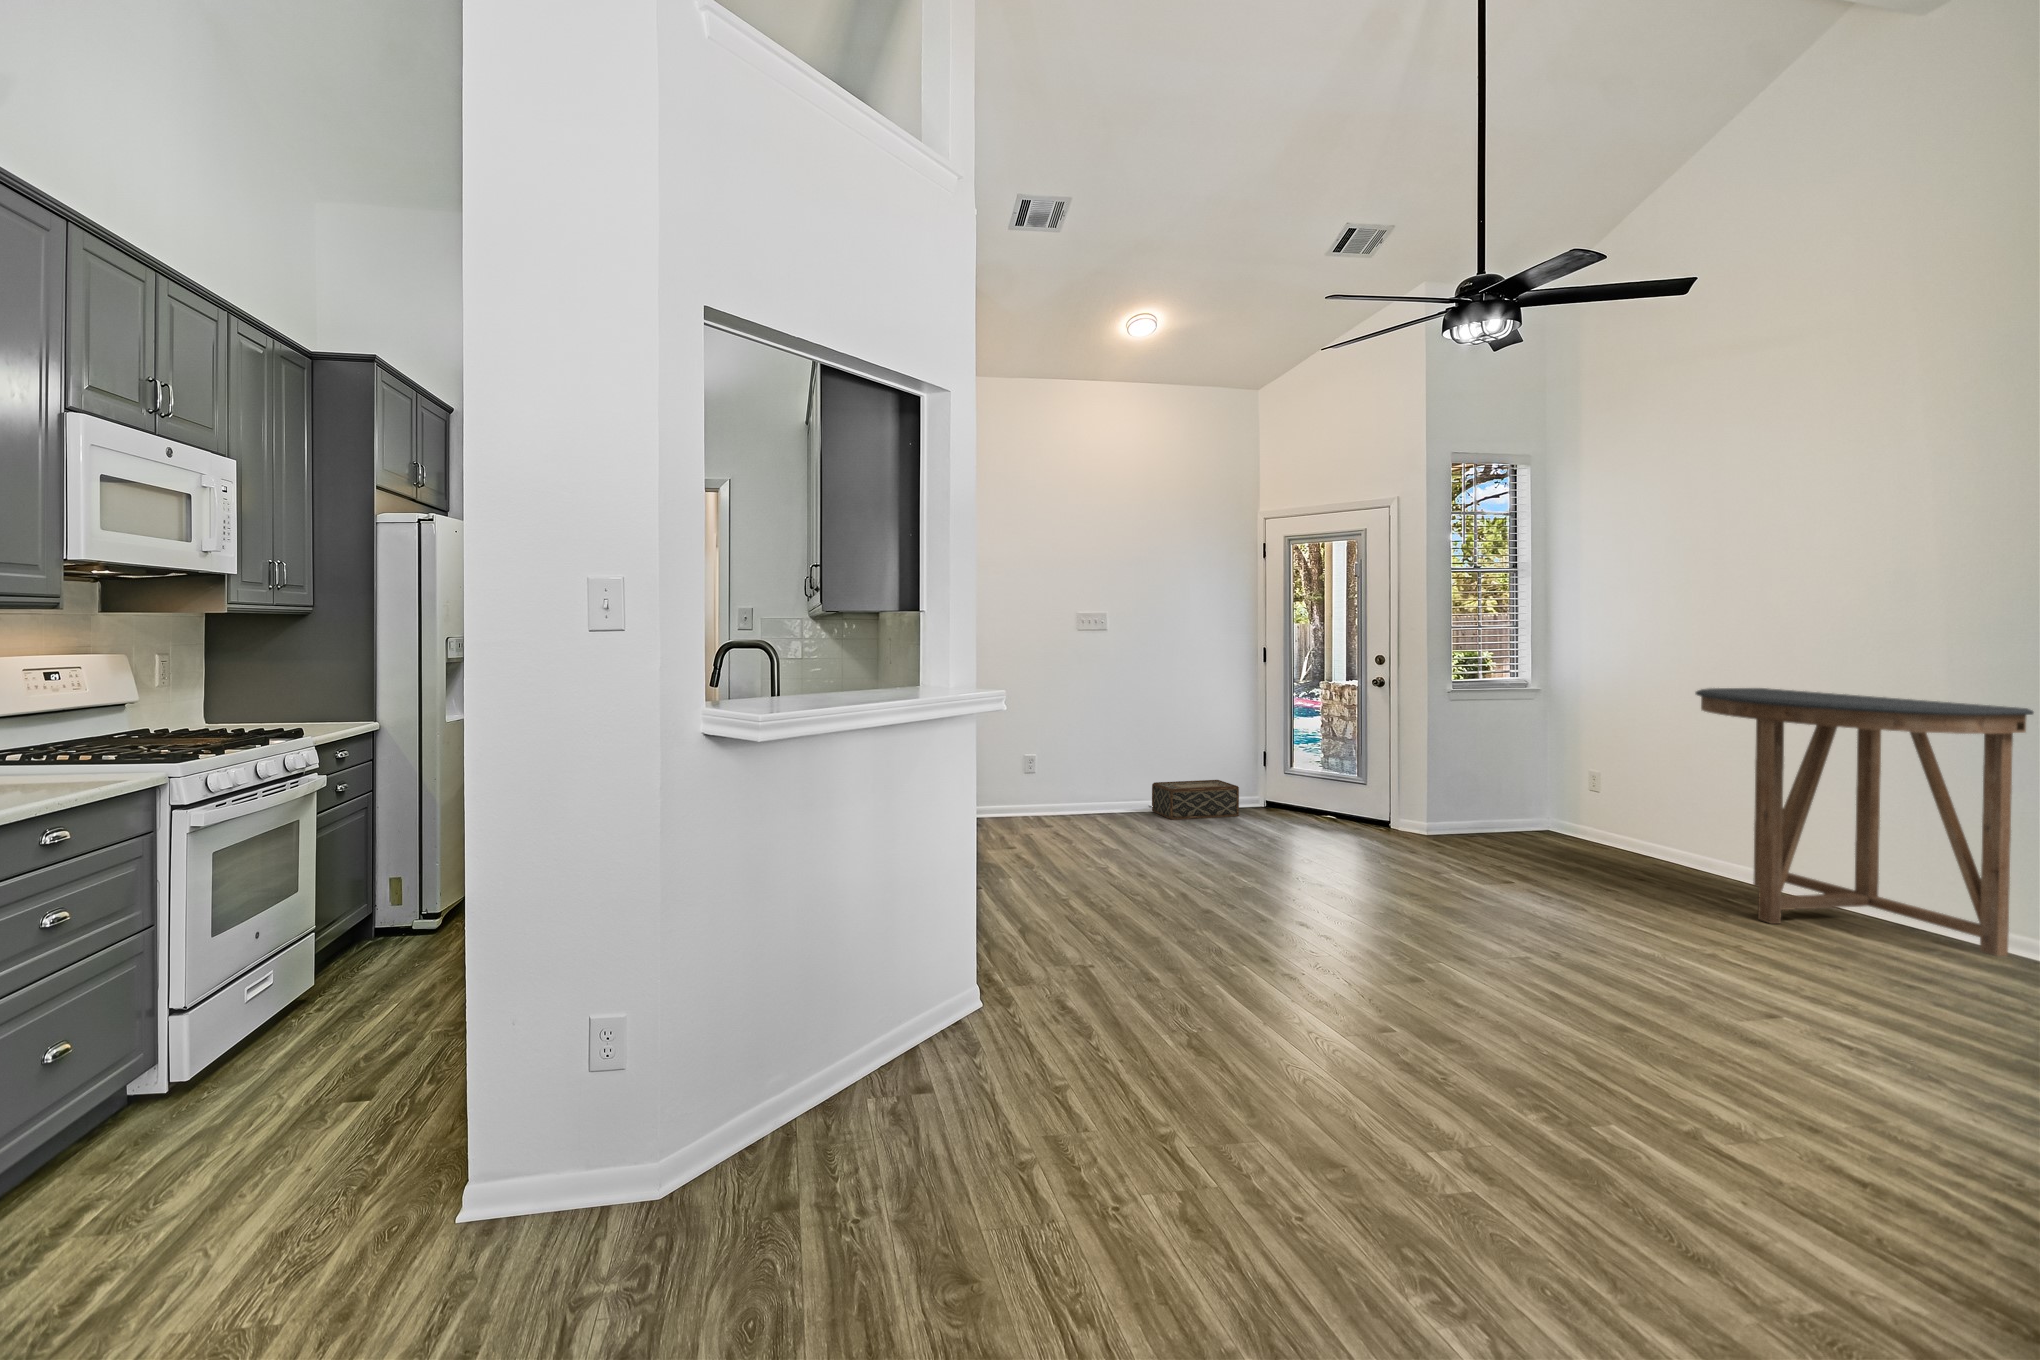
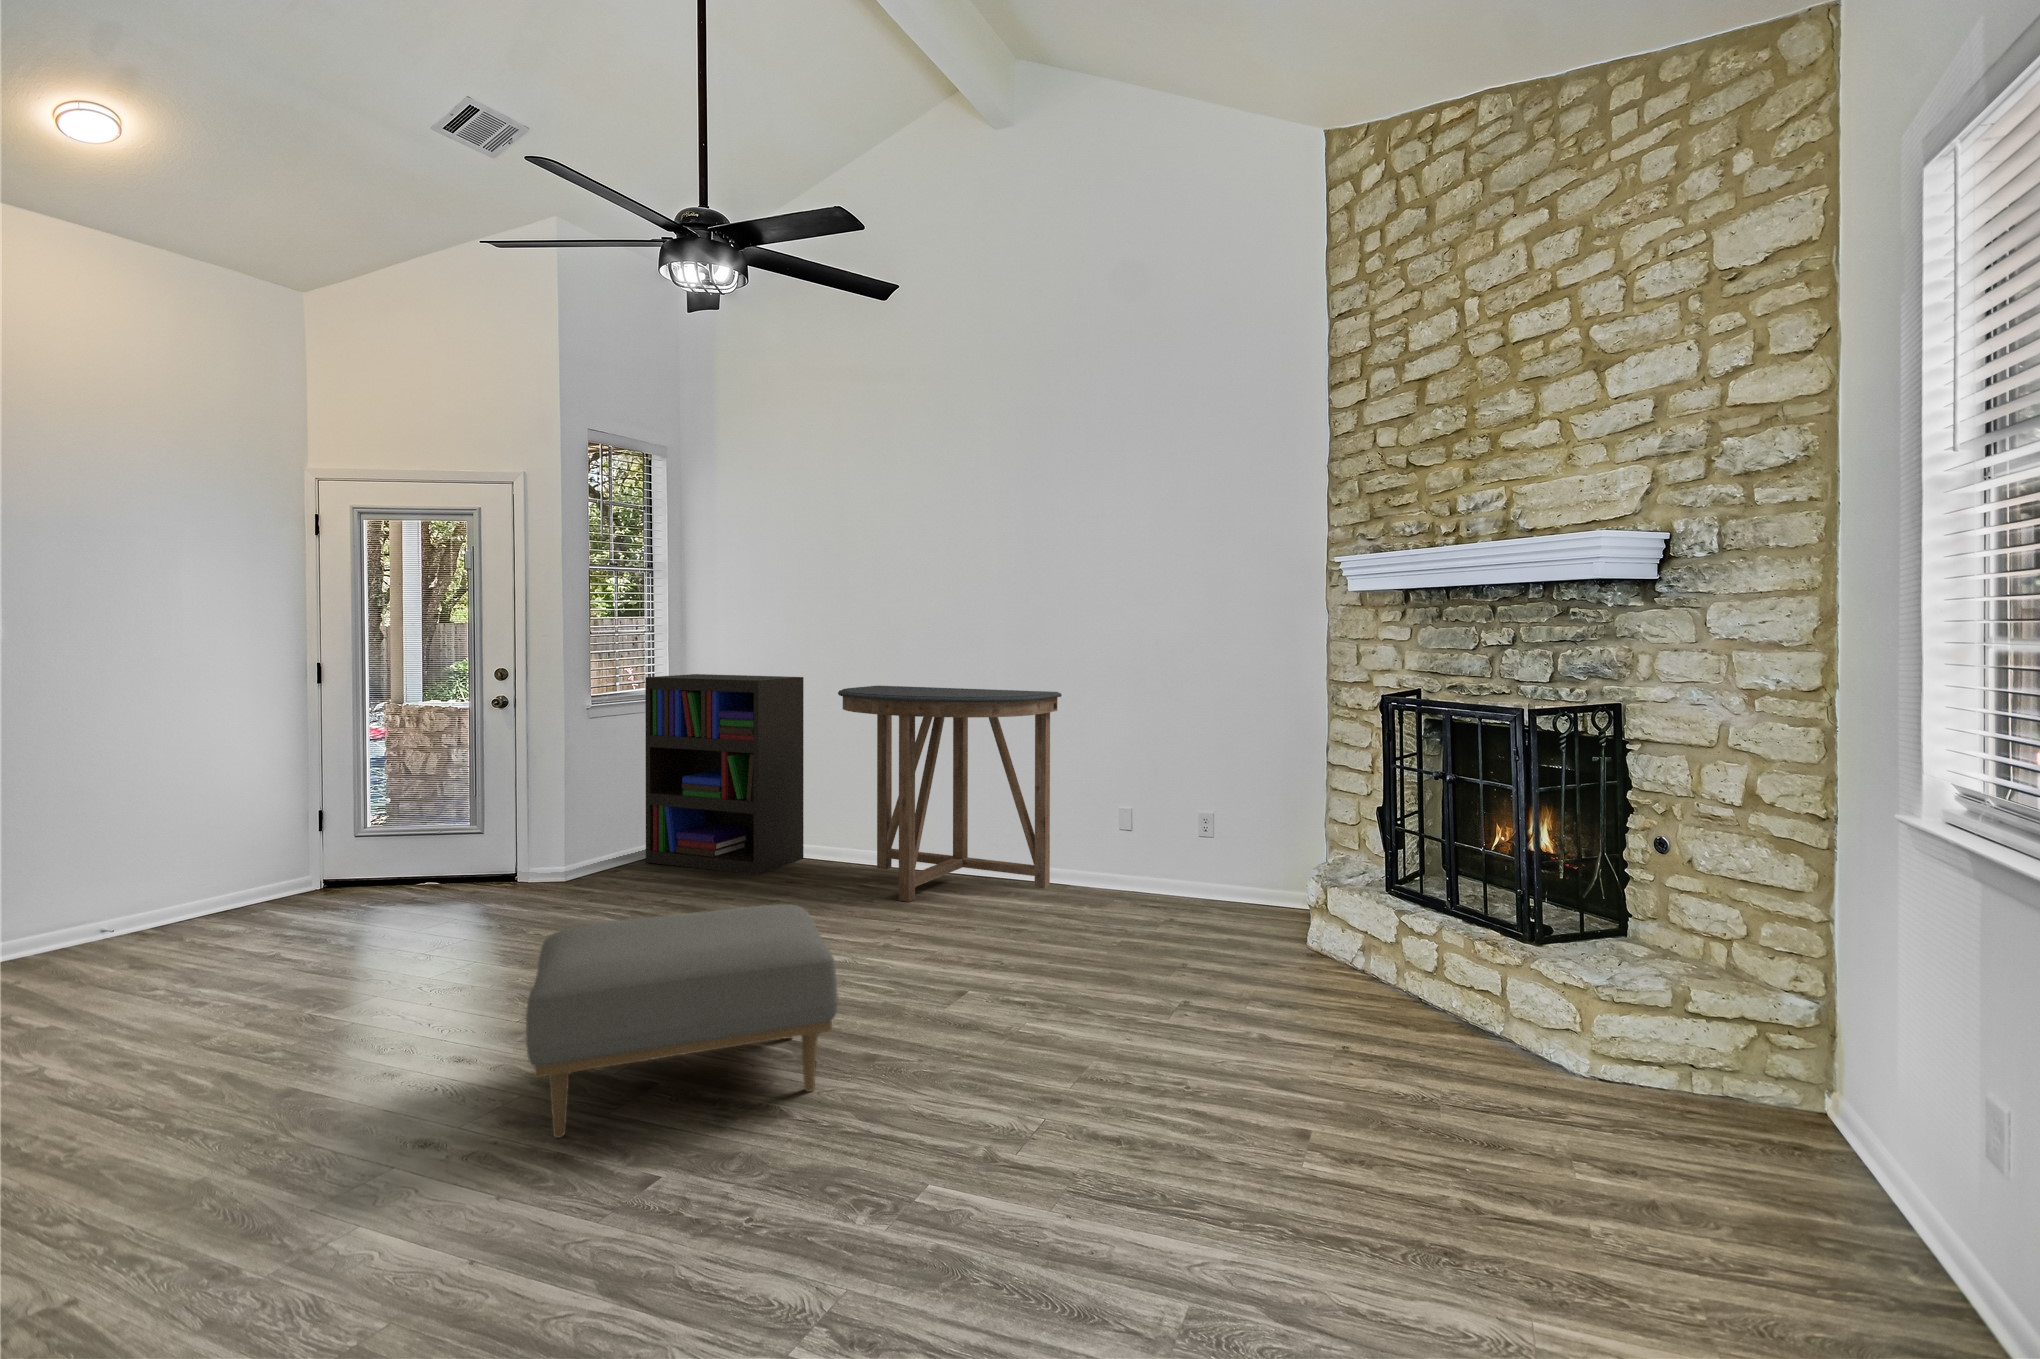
bookshelf: none [1504,668,1672,865] -> present [645,674,804,875]
woven basket: present [1152,780,1239,820] -> none [107,863,281,943]
ottoman: none [1320,847,1577,1029] -> present [526,904,838,1138]

